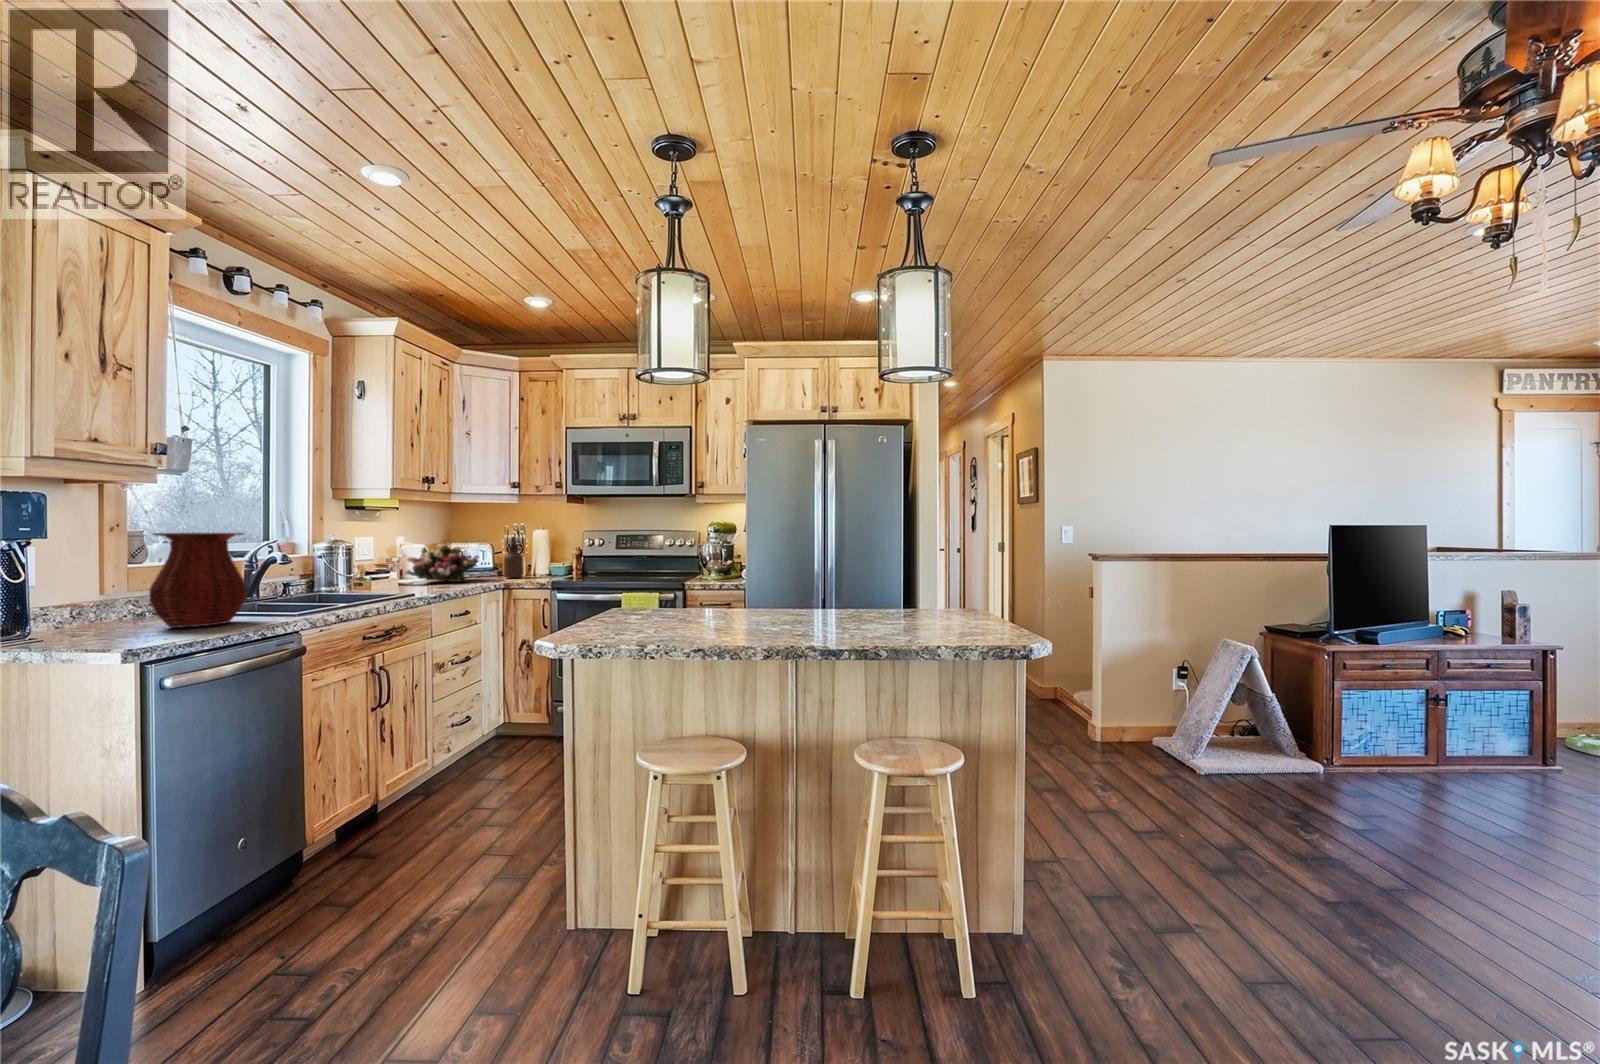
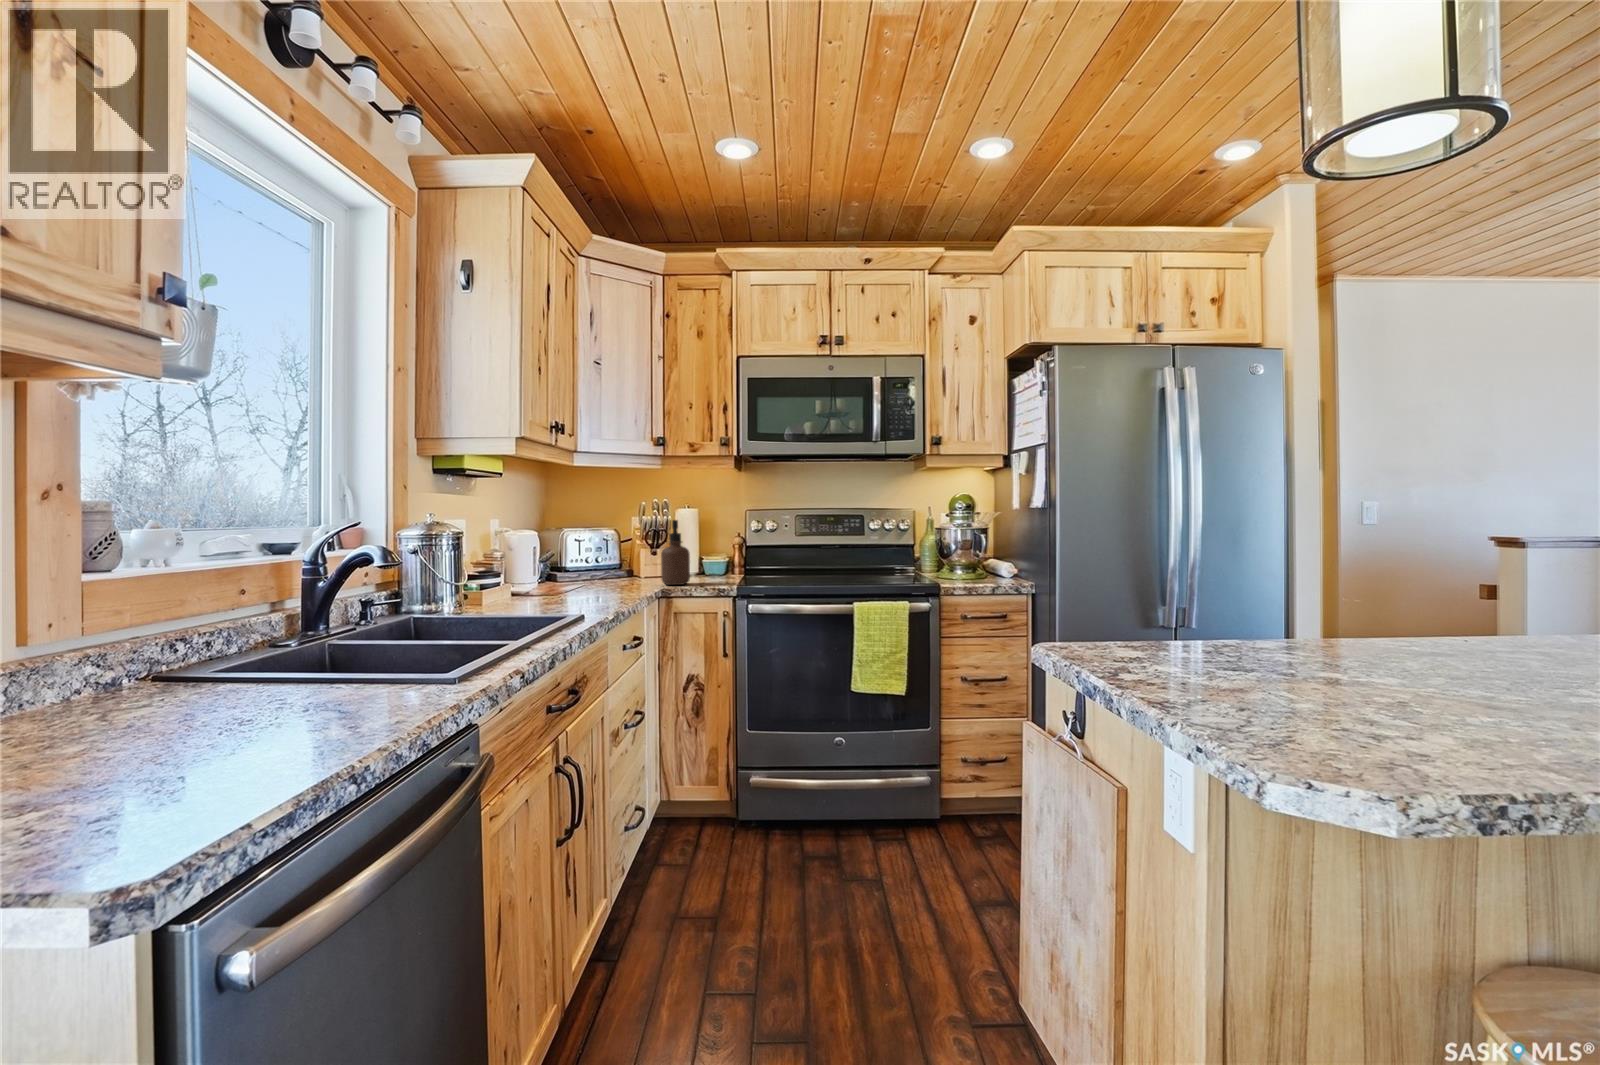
vase: present [149,533,247,627] -> none [144,498,373,745]
flower arrangement: present [403,544,478,582] -> none [526,531,633,592]

